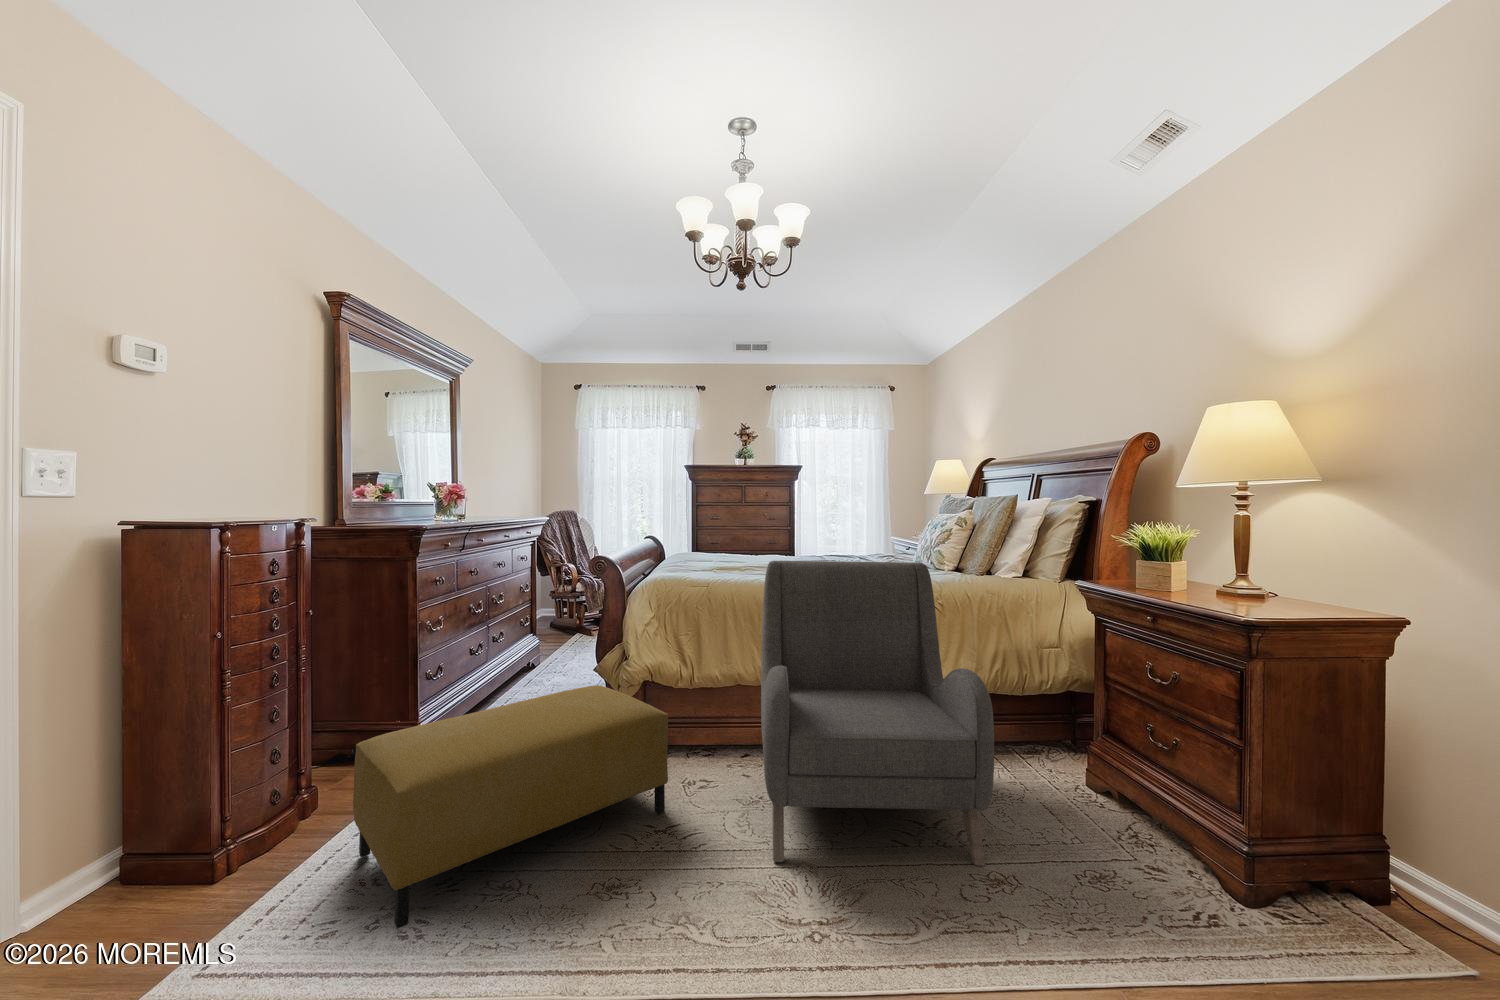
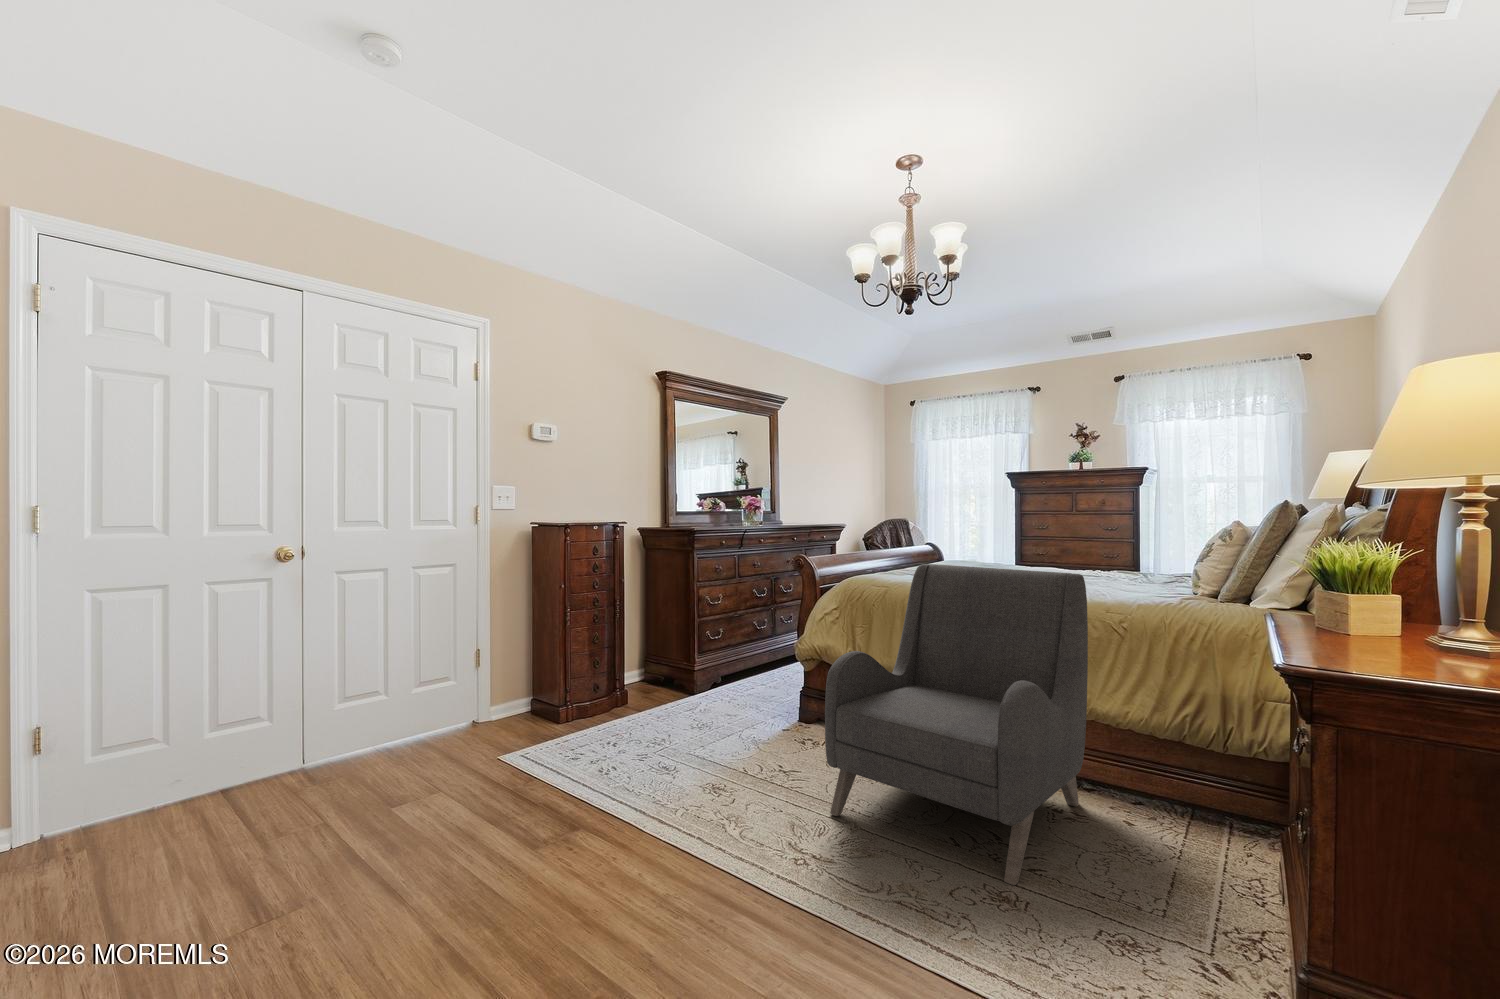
ottoman: present [353,685,668,928] -> none [597,656,799,767]

